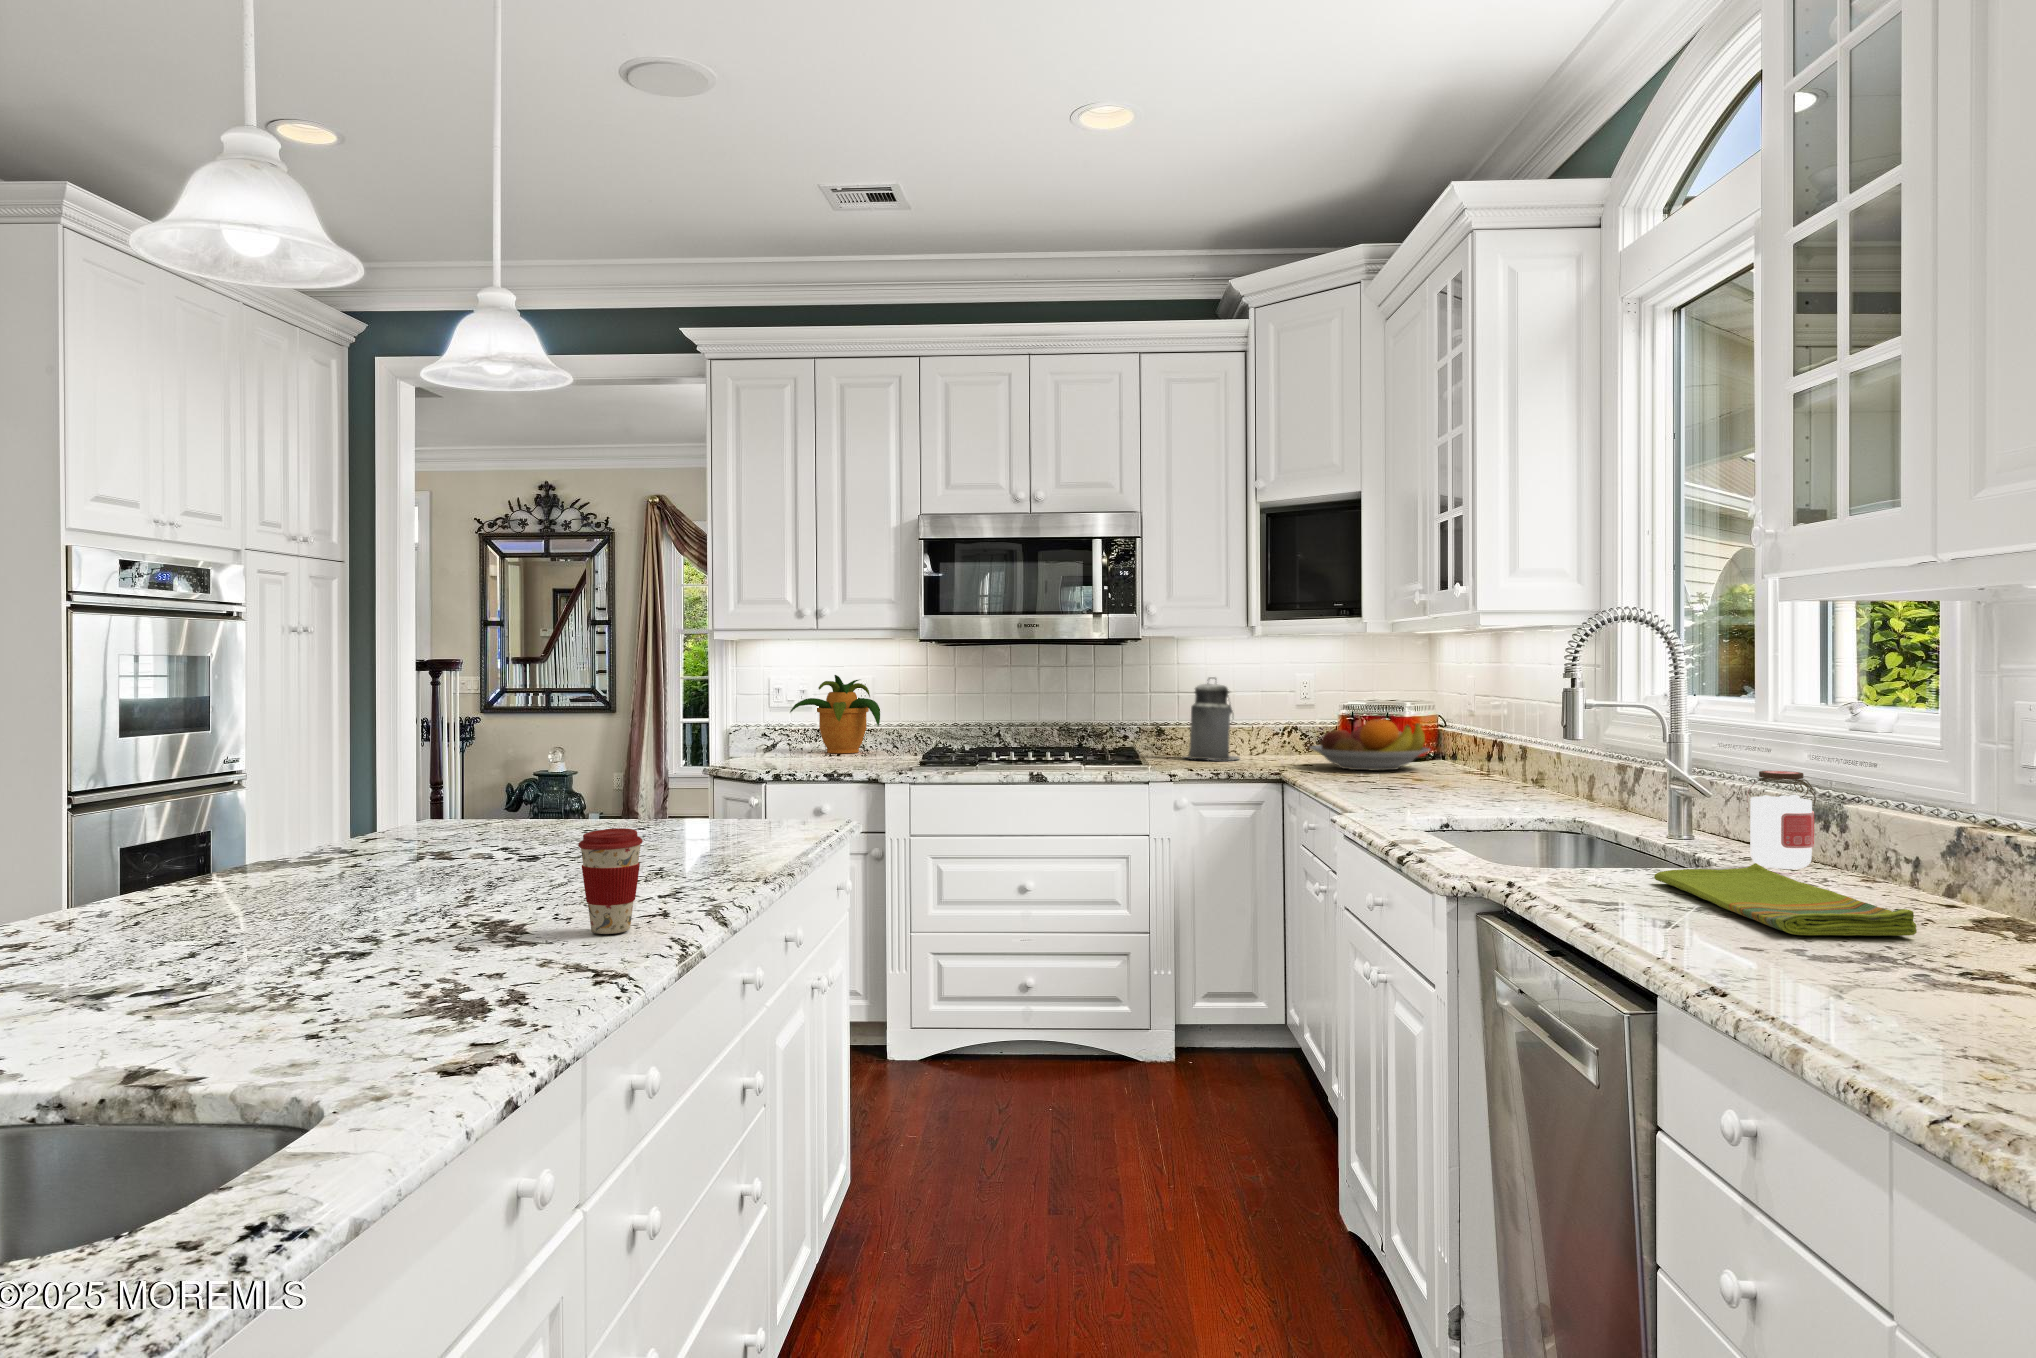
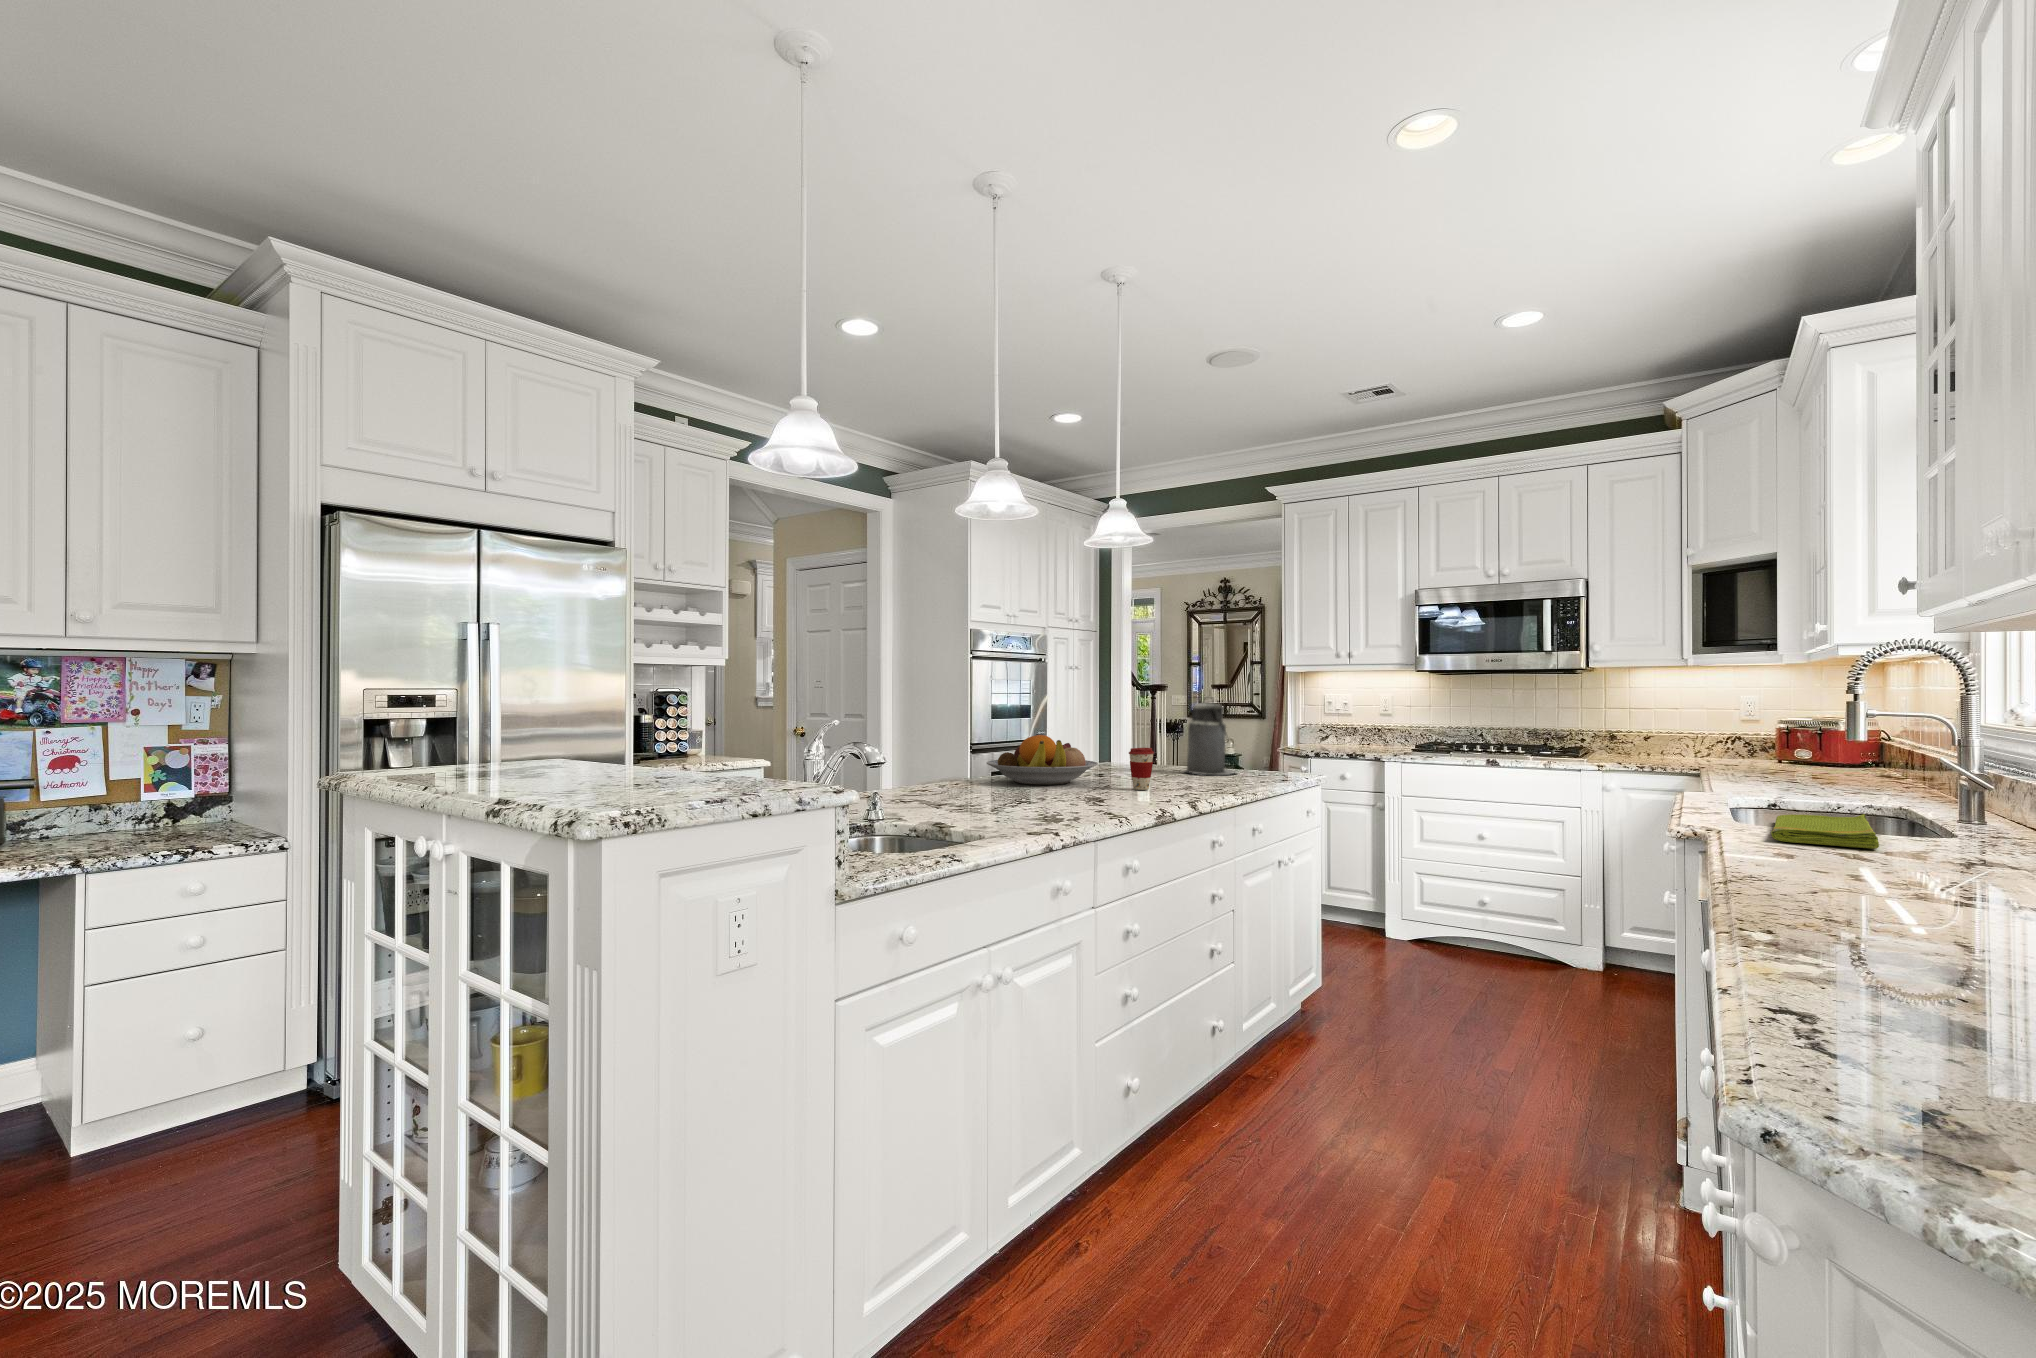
potted plant: present [790,675,880,753] -> none [1335,694,1402,744]
canister: present [1183,677,1239,760] -> present [1184,697,1235,775]
fruit bowl: present [1310,719,1430,771] -> present [987,735,1098,785]
jar: present [1747,771,1816,869] -> none [1899,756,1960,828]

